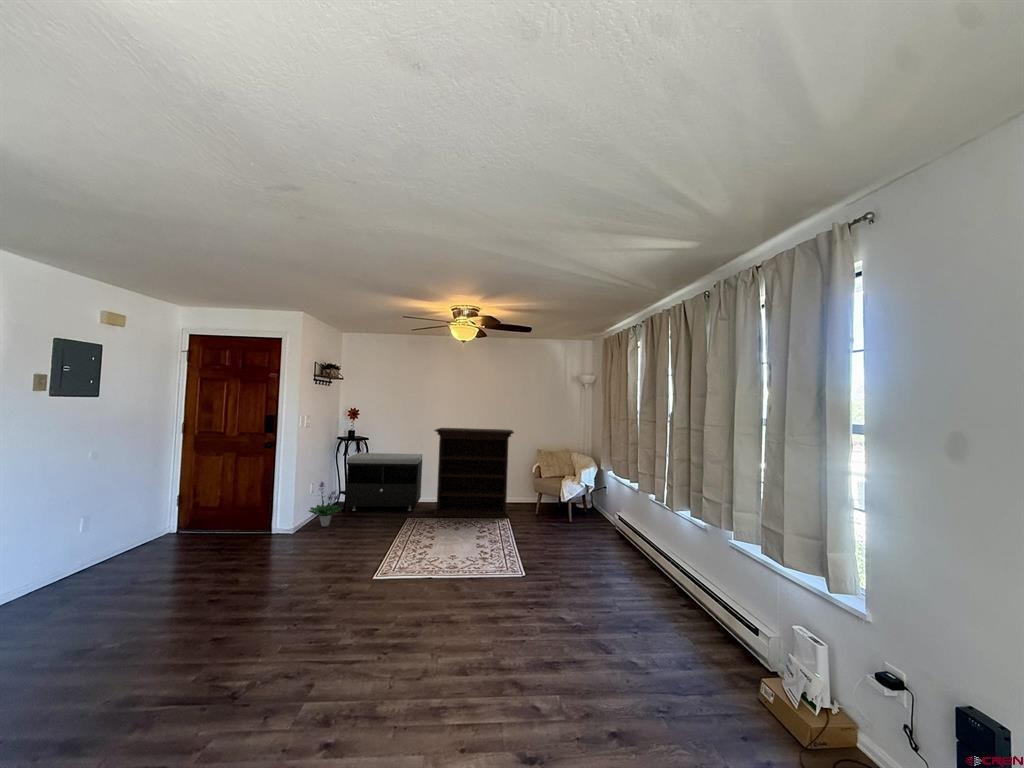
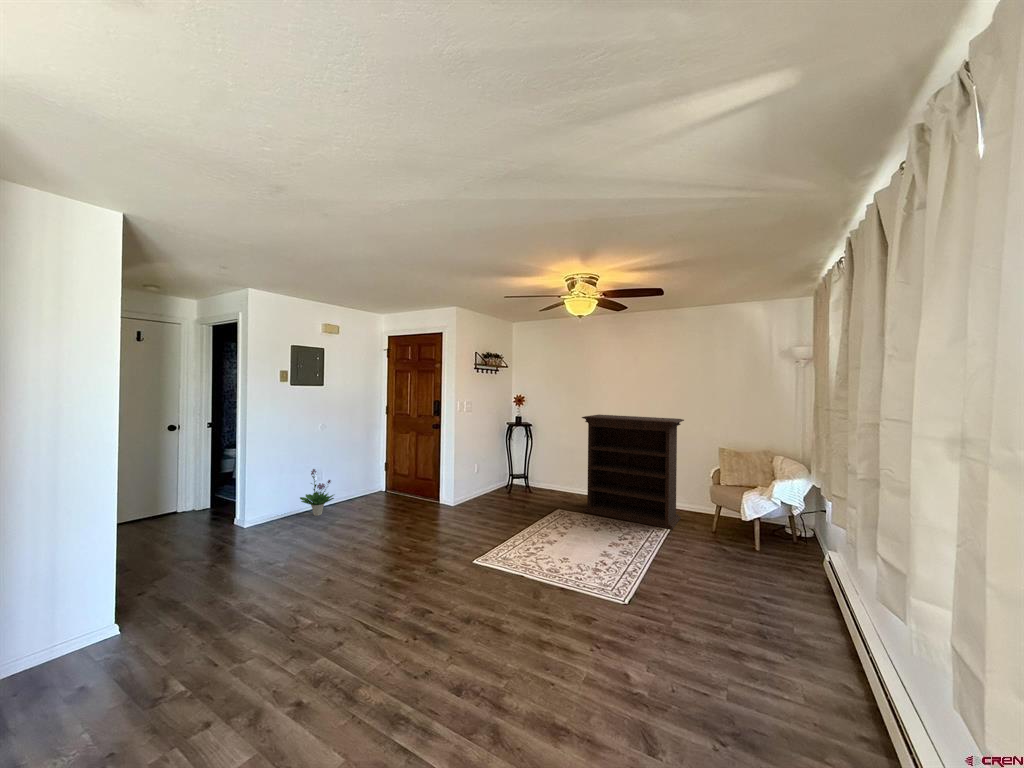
storage bench: present [345,453,422,511] -> none [507,438,585,501]
potted plant: present [309,482,344,526] -> present [300,469,334,516]

